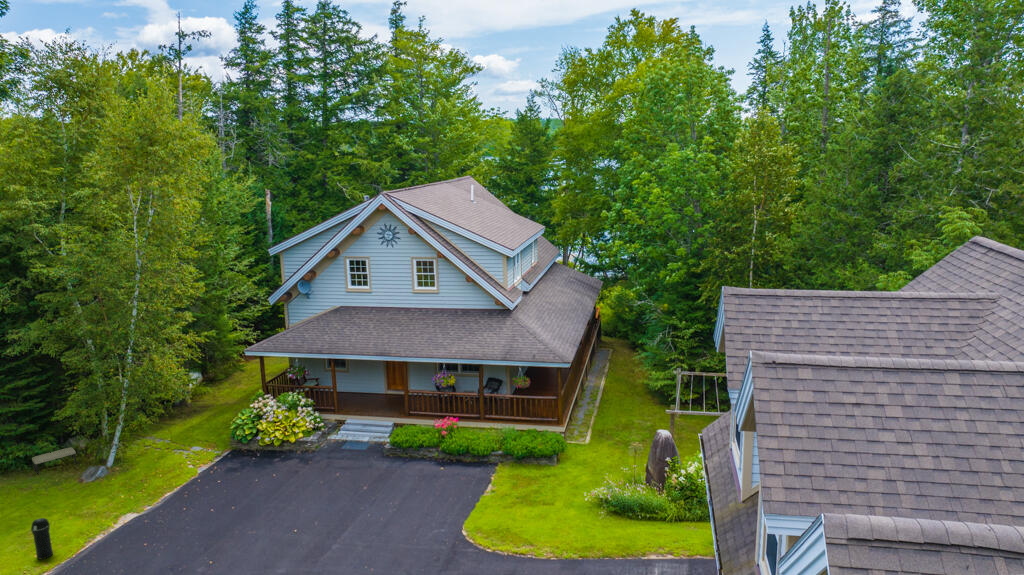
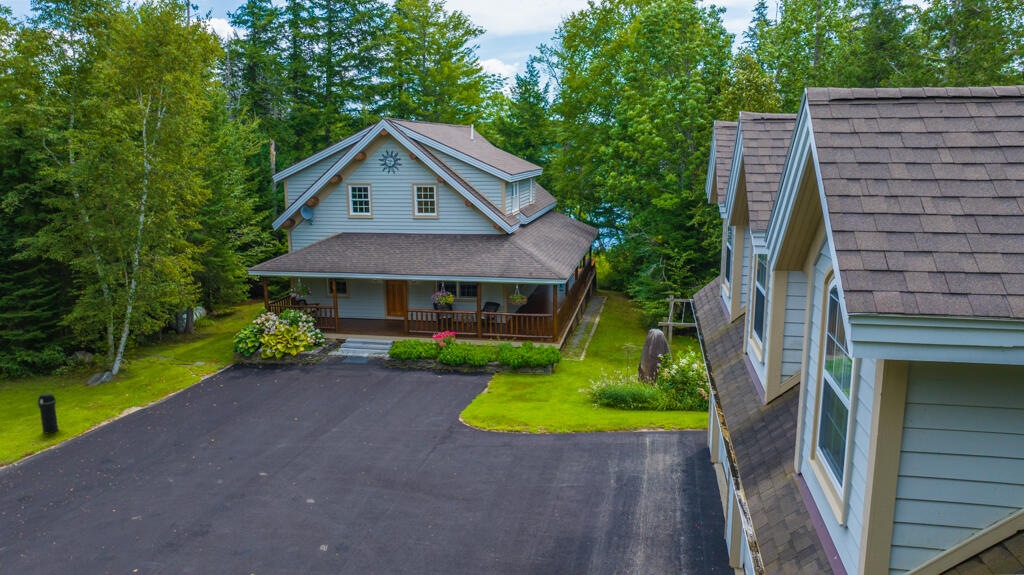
bench: present [32,447,77,475] -> none [38,356,82,379]

